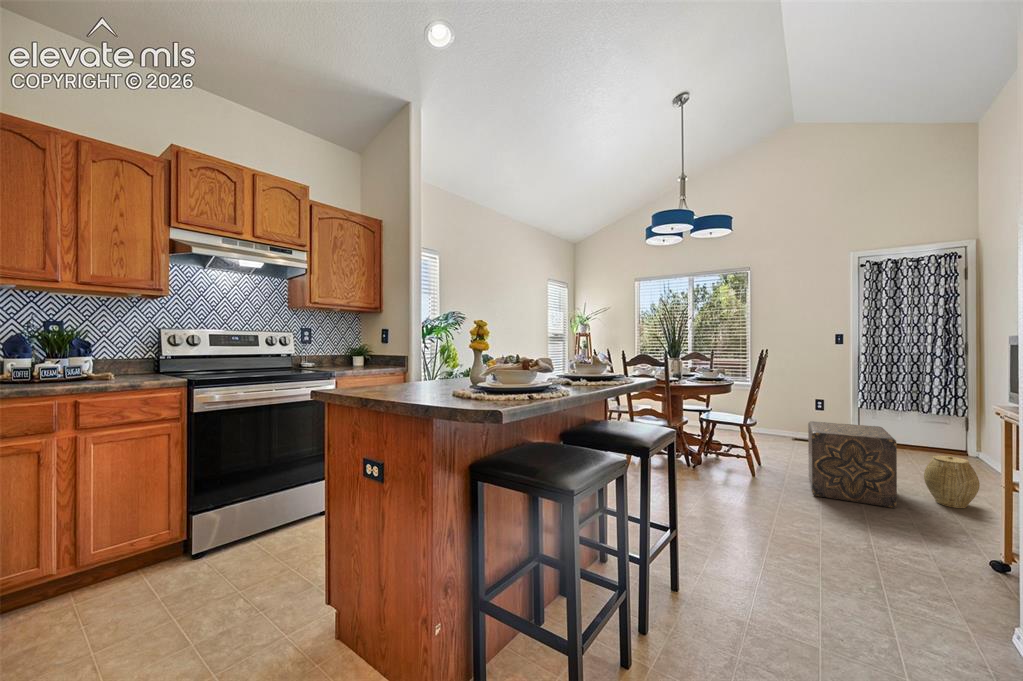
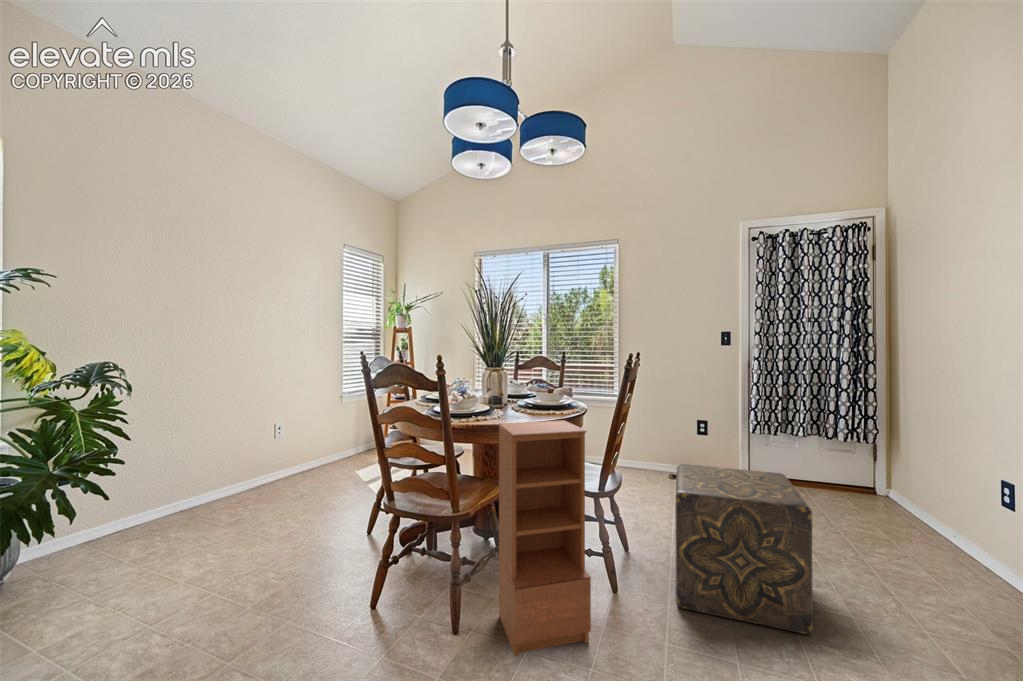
bookcase: none [709,393,767,506] -> present [499,420,591,657]
woven basket: present [924,455,980,508] -> none [849,525,938,624]

